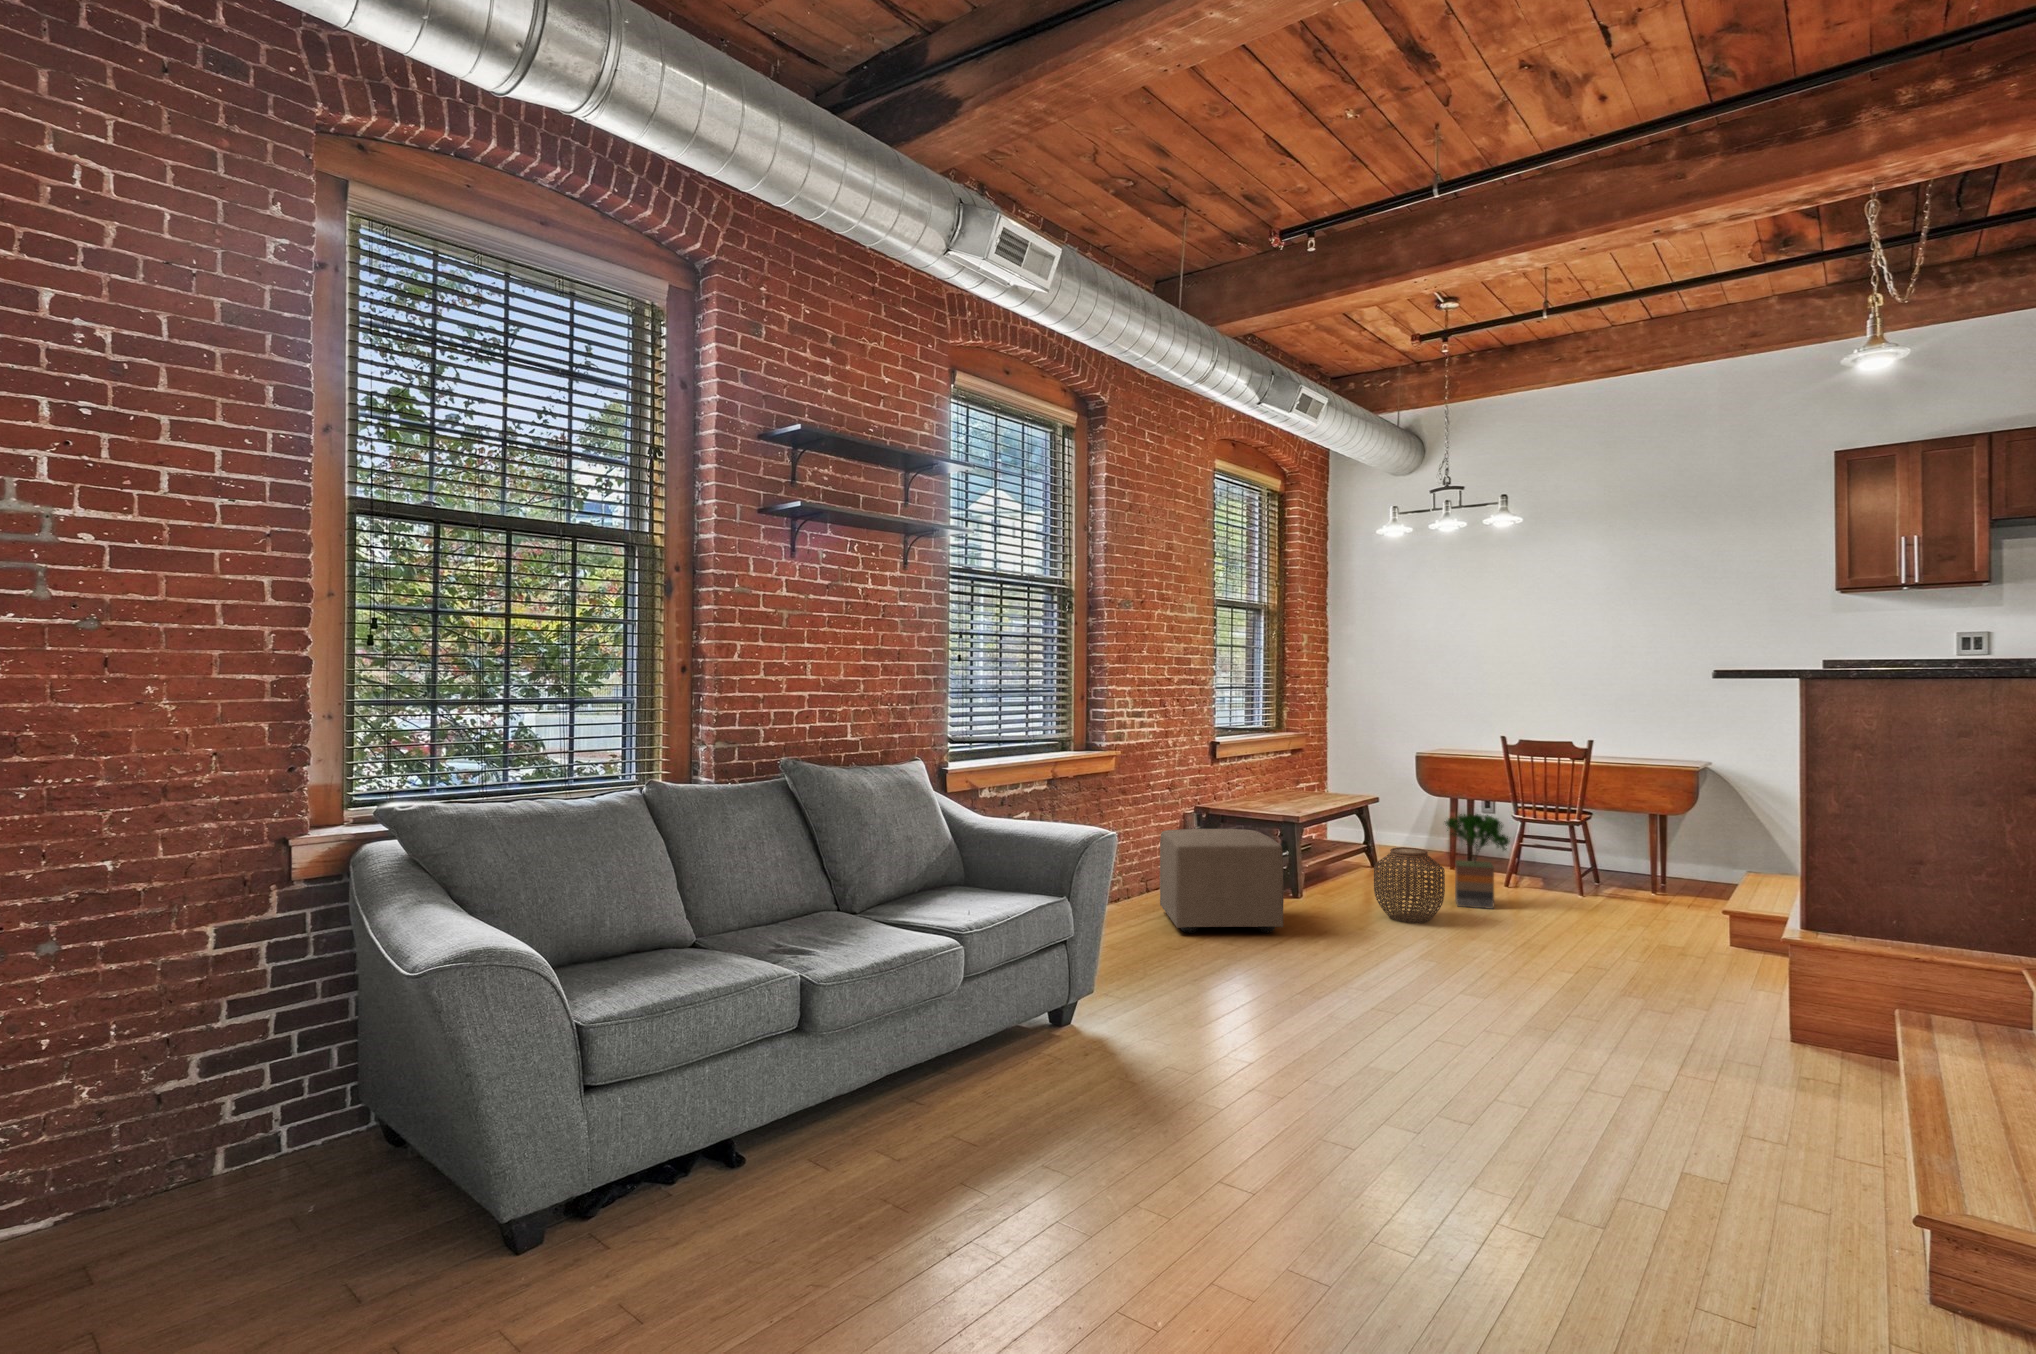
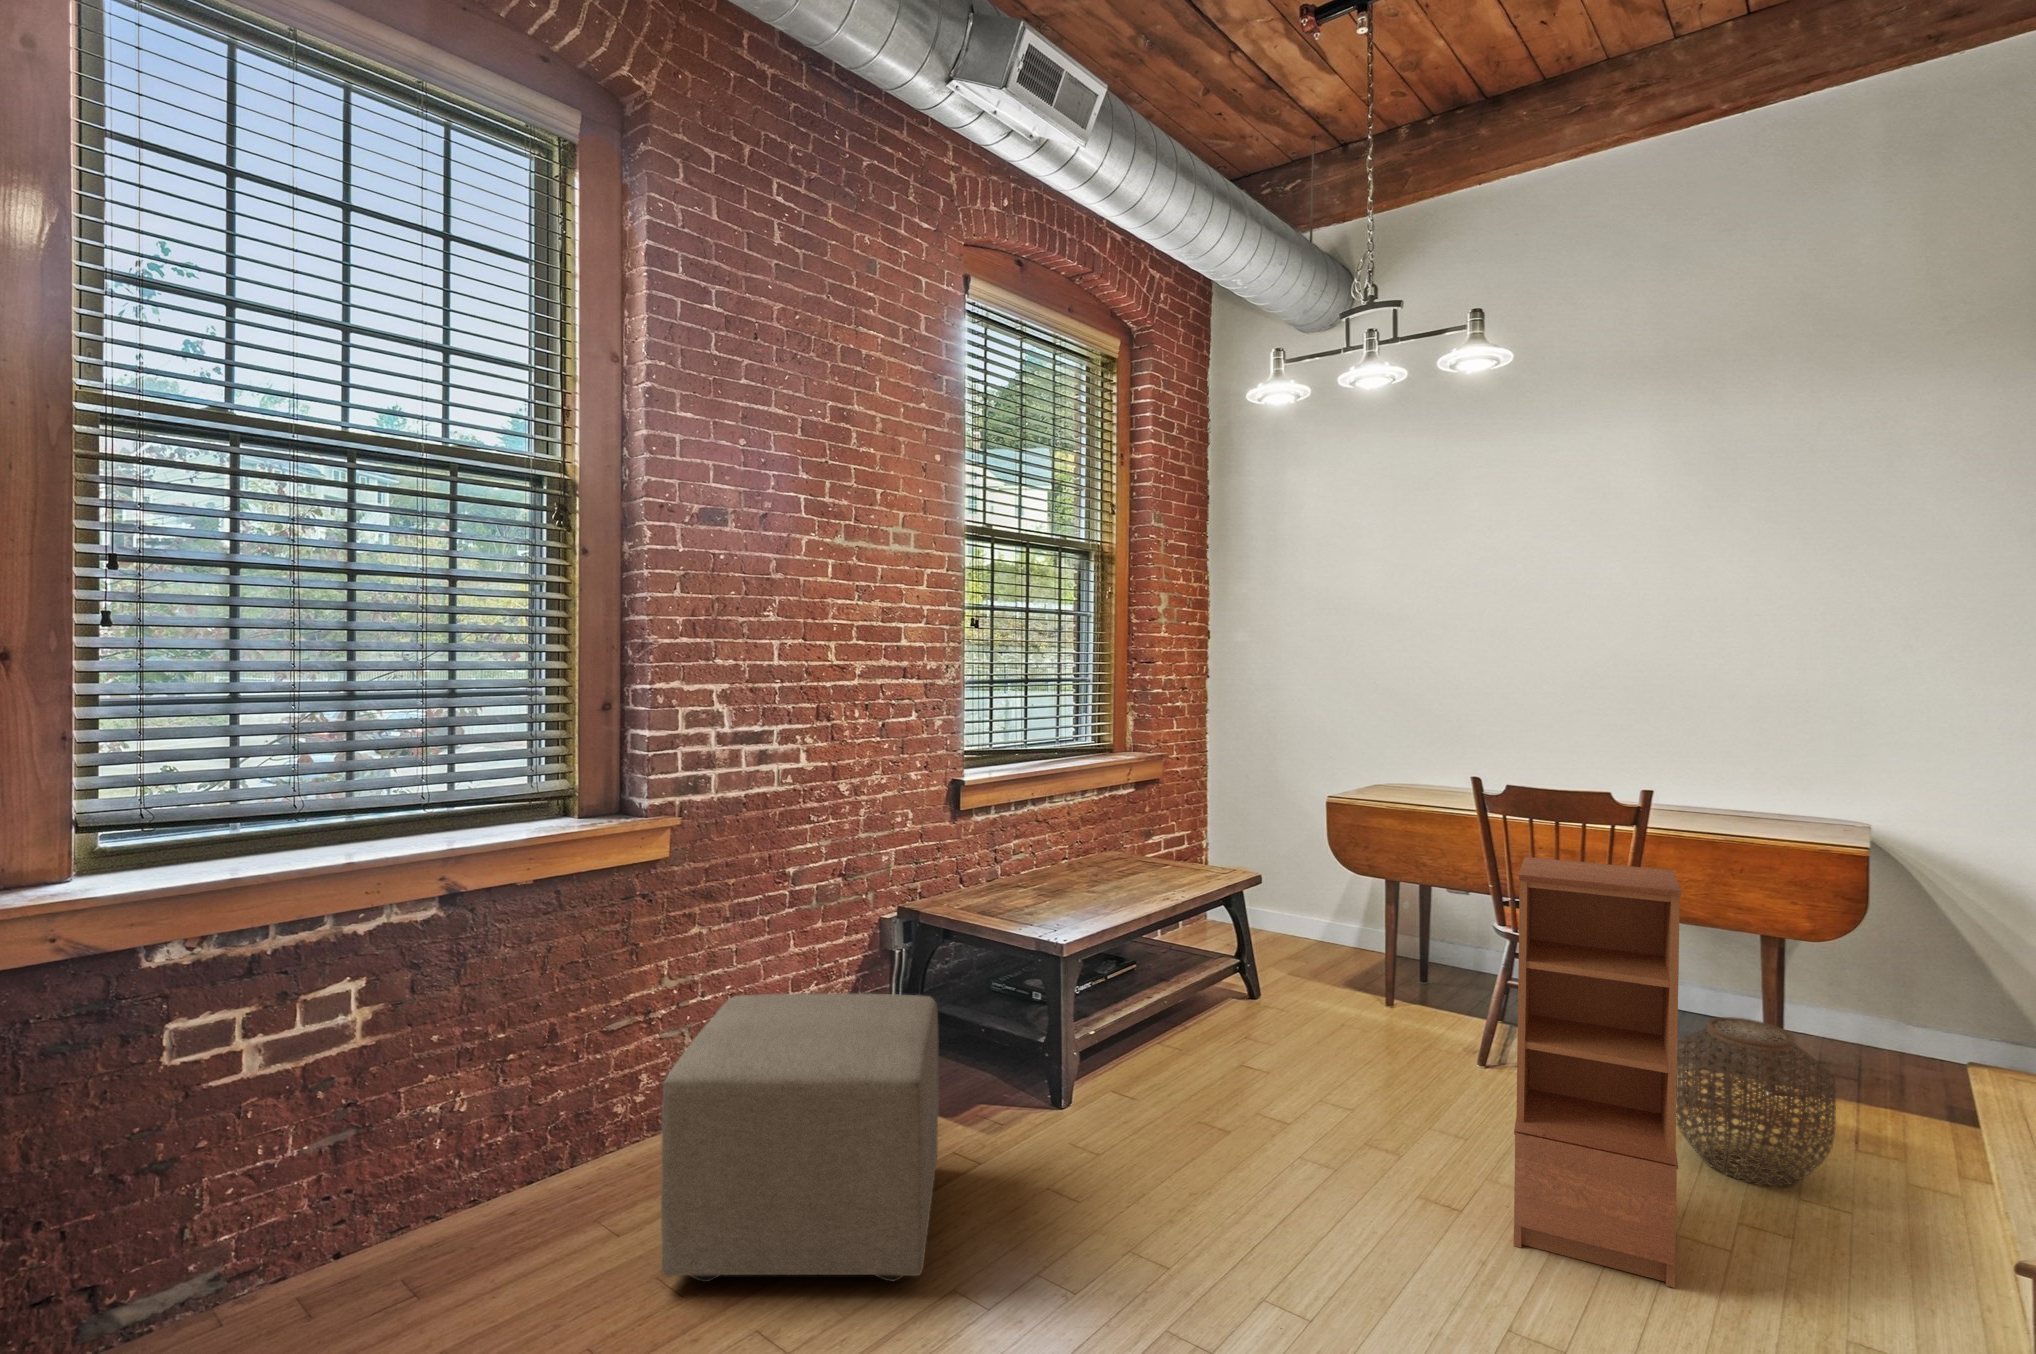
bookcase: none [1526,762,1595,934] -> present [1514,857,1681,1288]
potted tree: present [1444,814,1510,909] -> none [1346,943,1485,1157]
woven basket: present [1374,847,1445,923] -> present [1676,1017,1836,1186]

